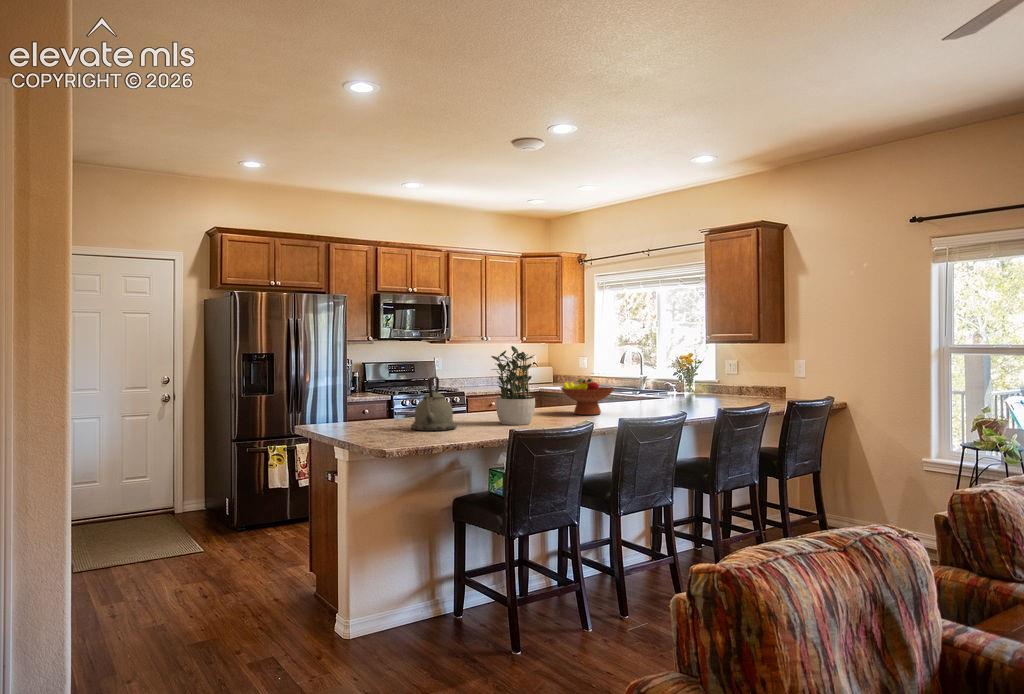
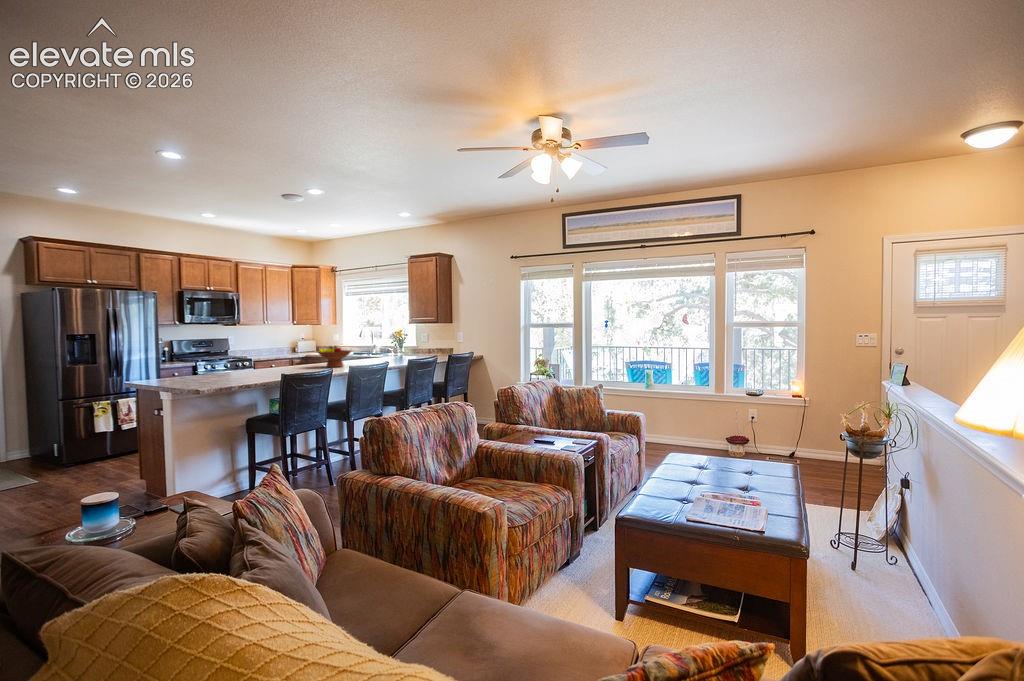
potted plant: present [491,346,535,425] -> none [269,327,300,374]
kettle: present [411,377,456,431] -> none [215,346,247,380]

